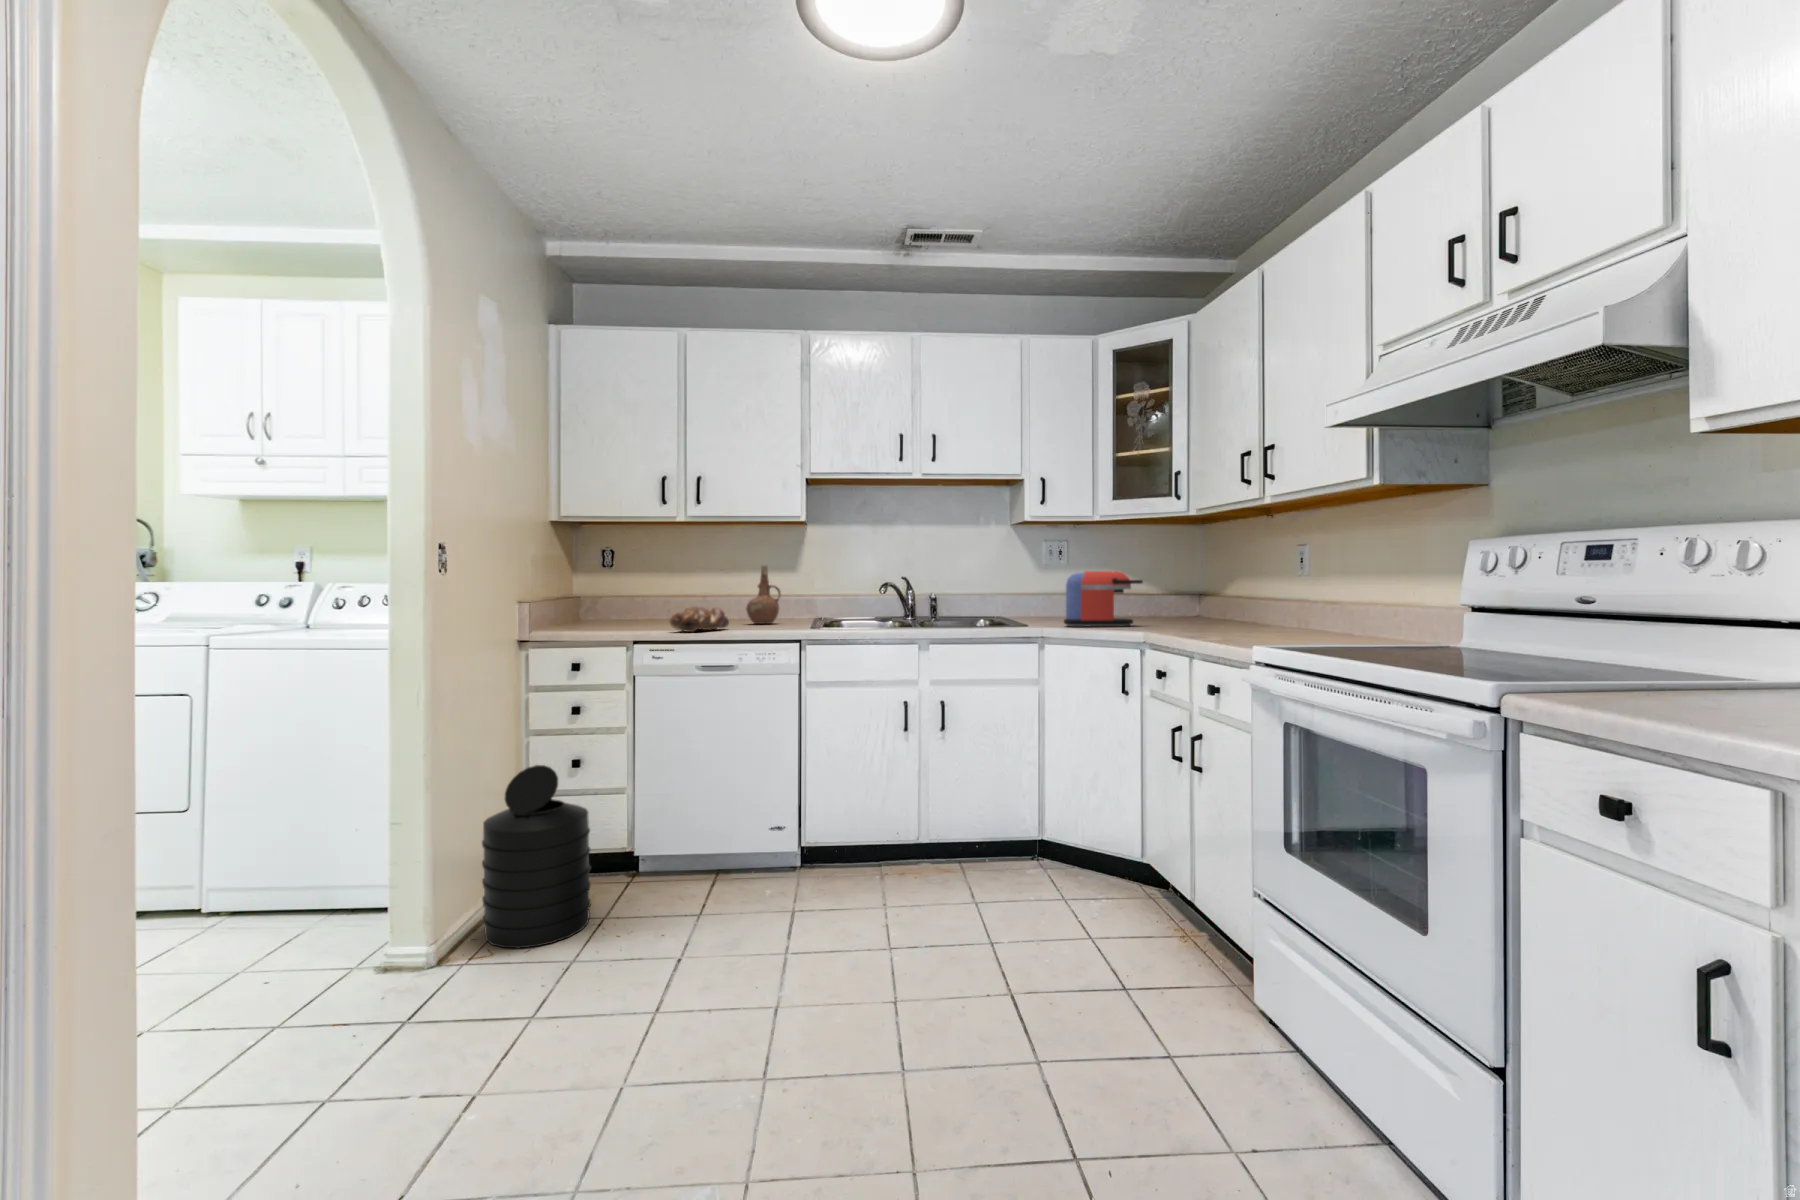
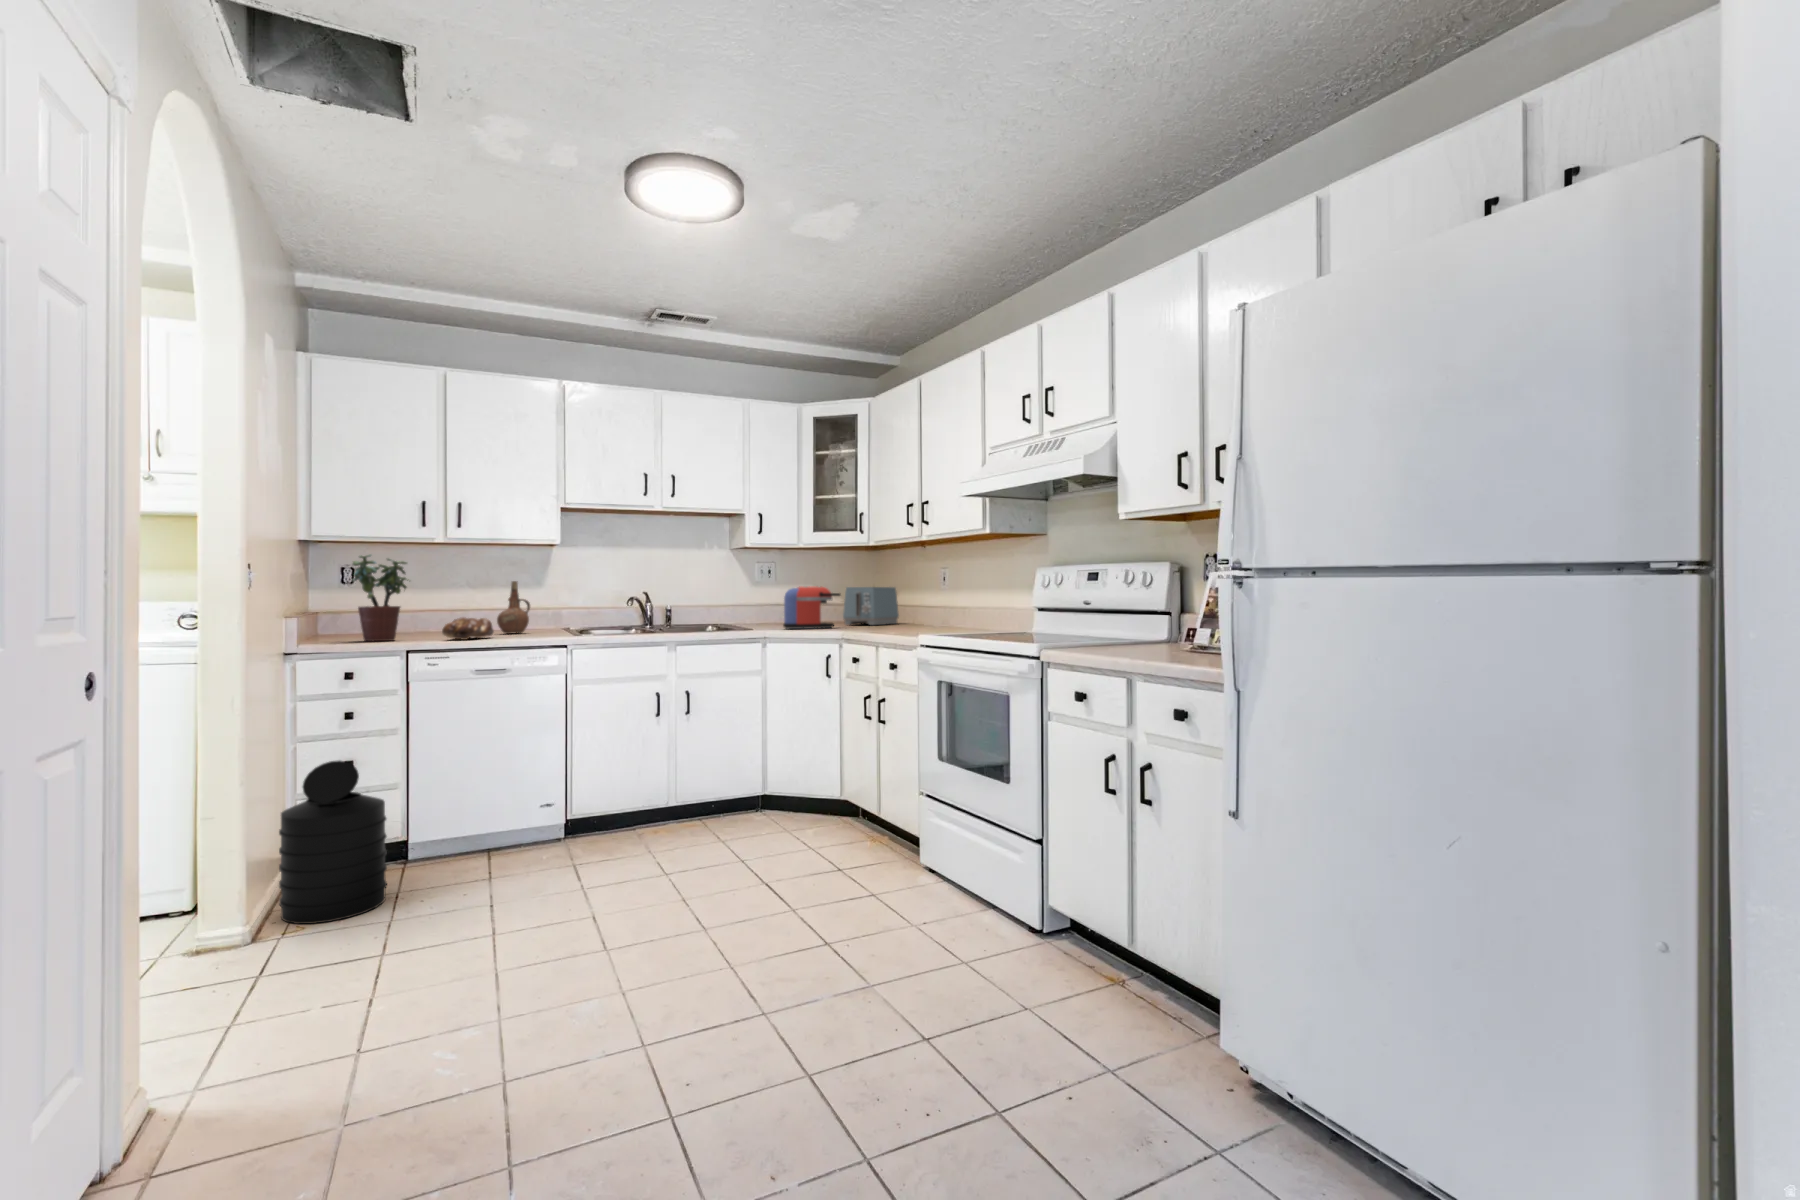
potted plant: none [586,537,646,631] -> present [352,555,407,641]
toaster: none [1149,571,1230,623] -> present [843,587,899,625]

